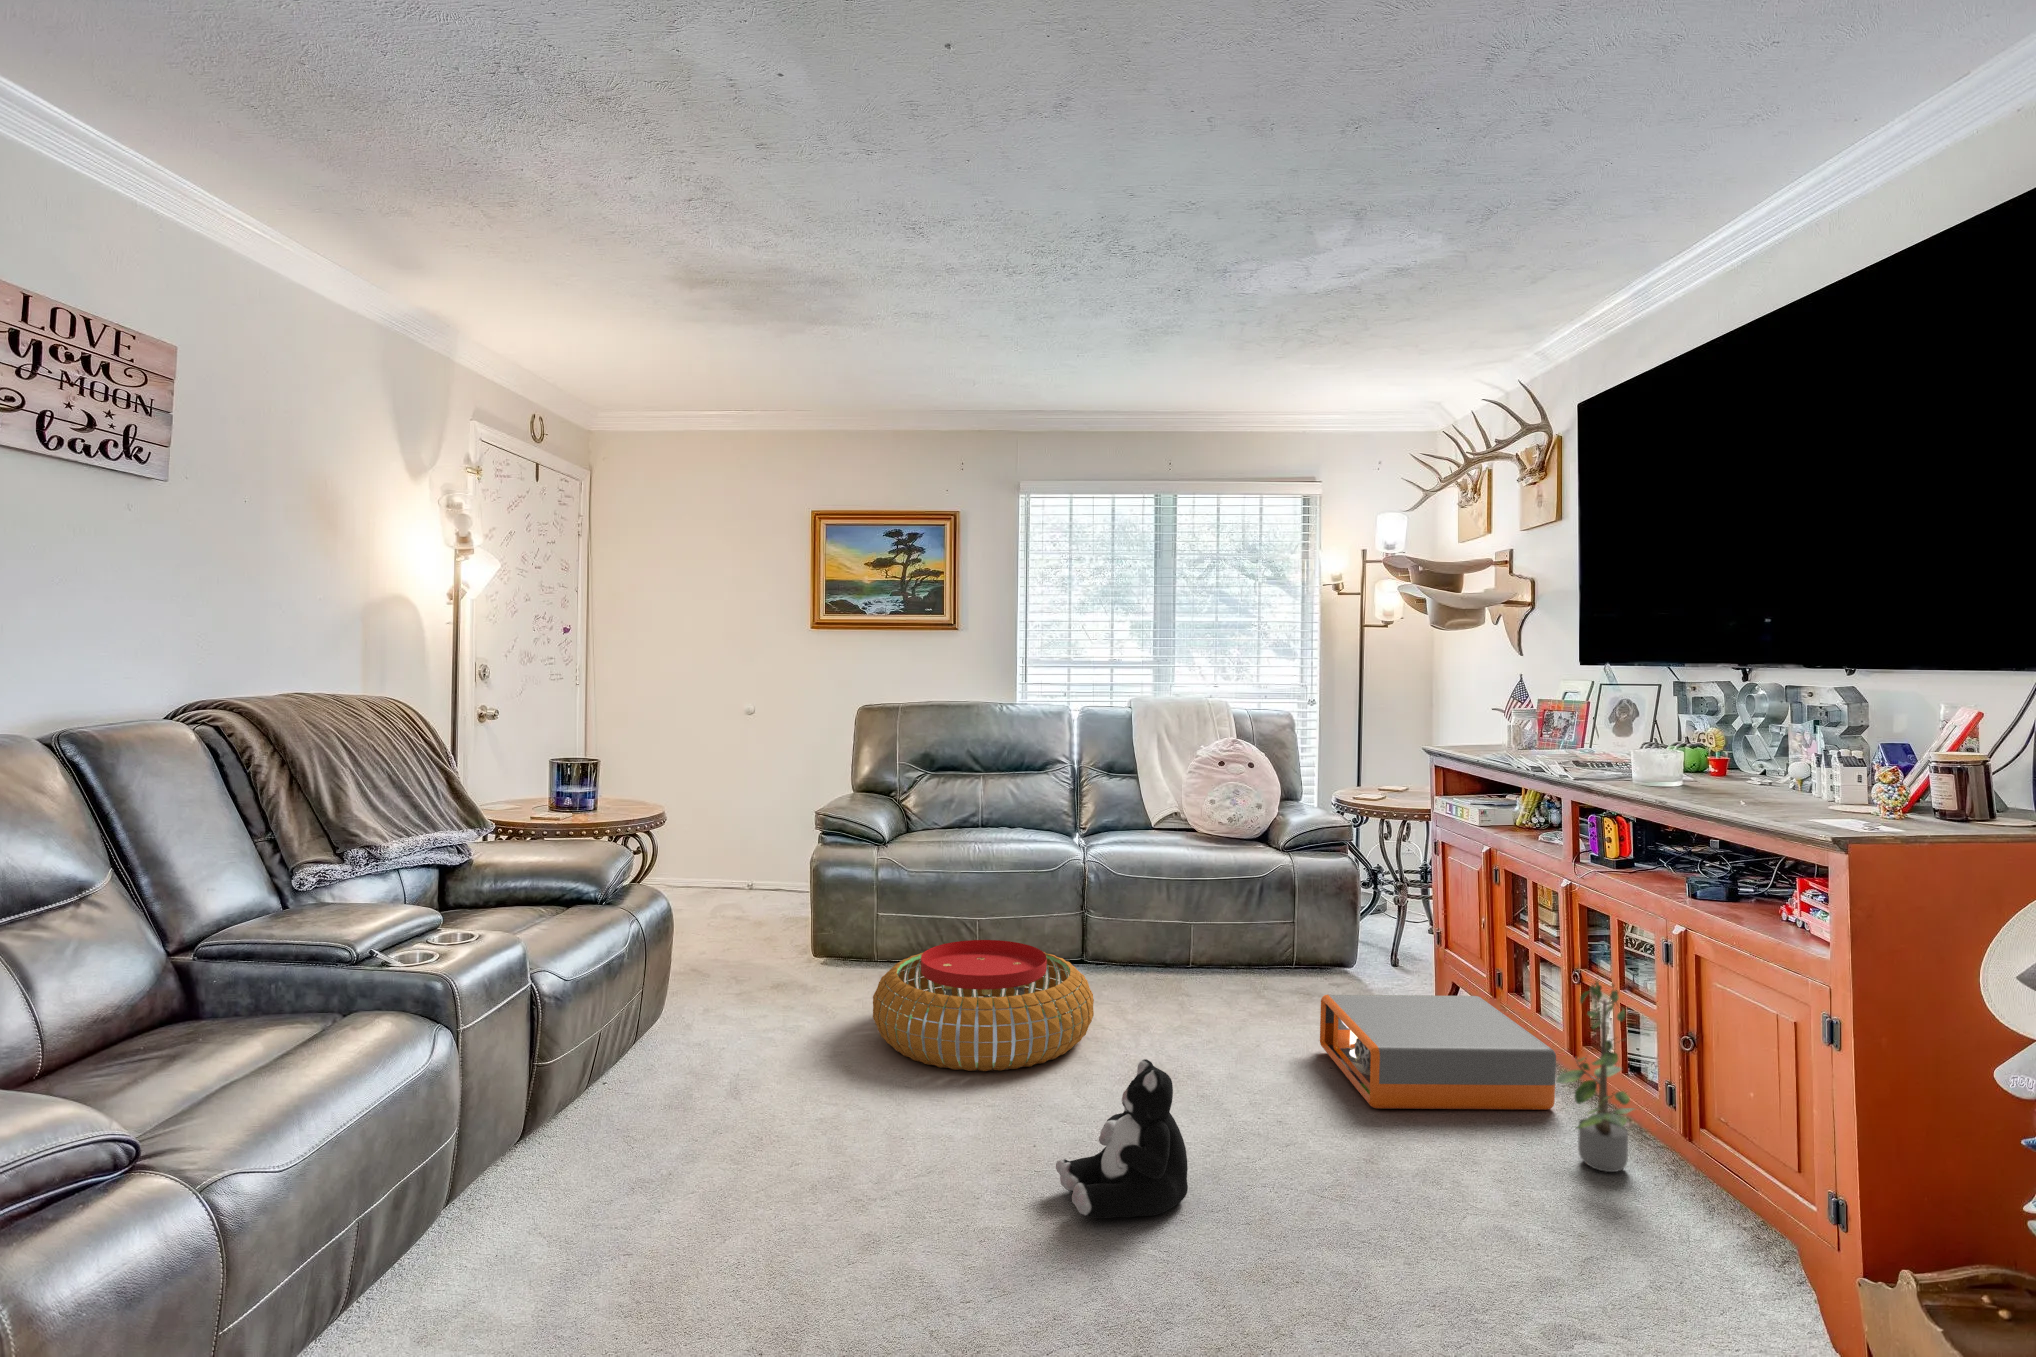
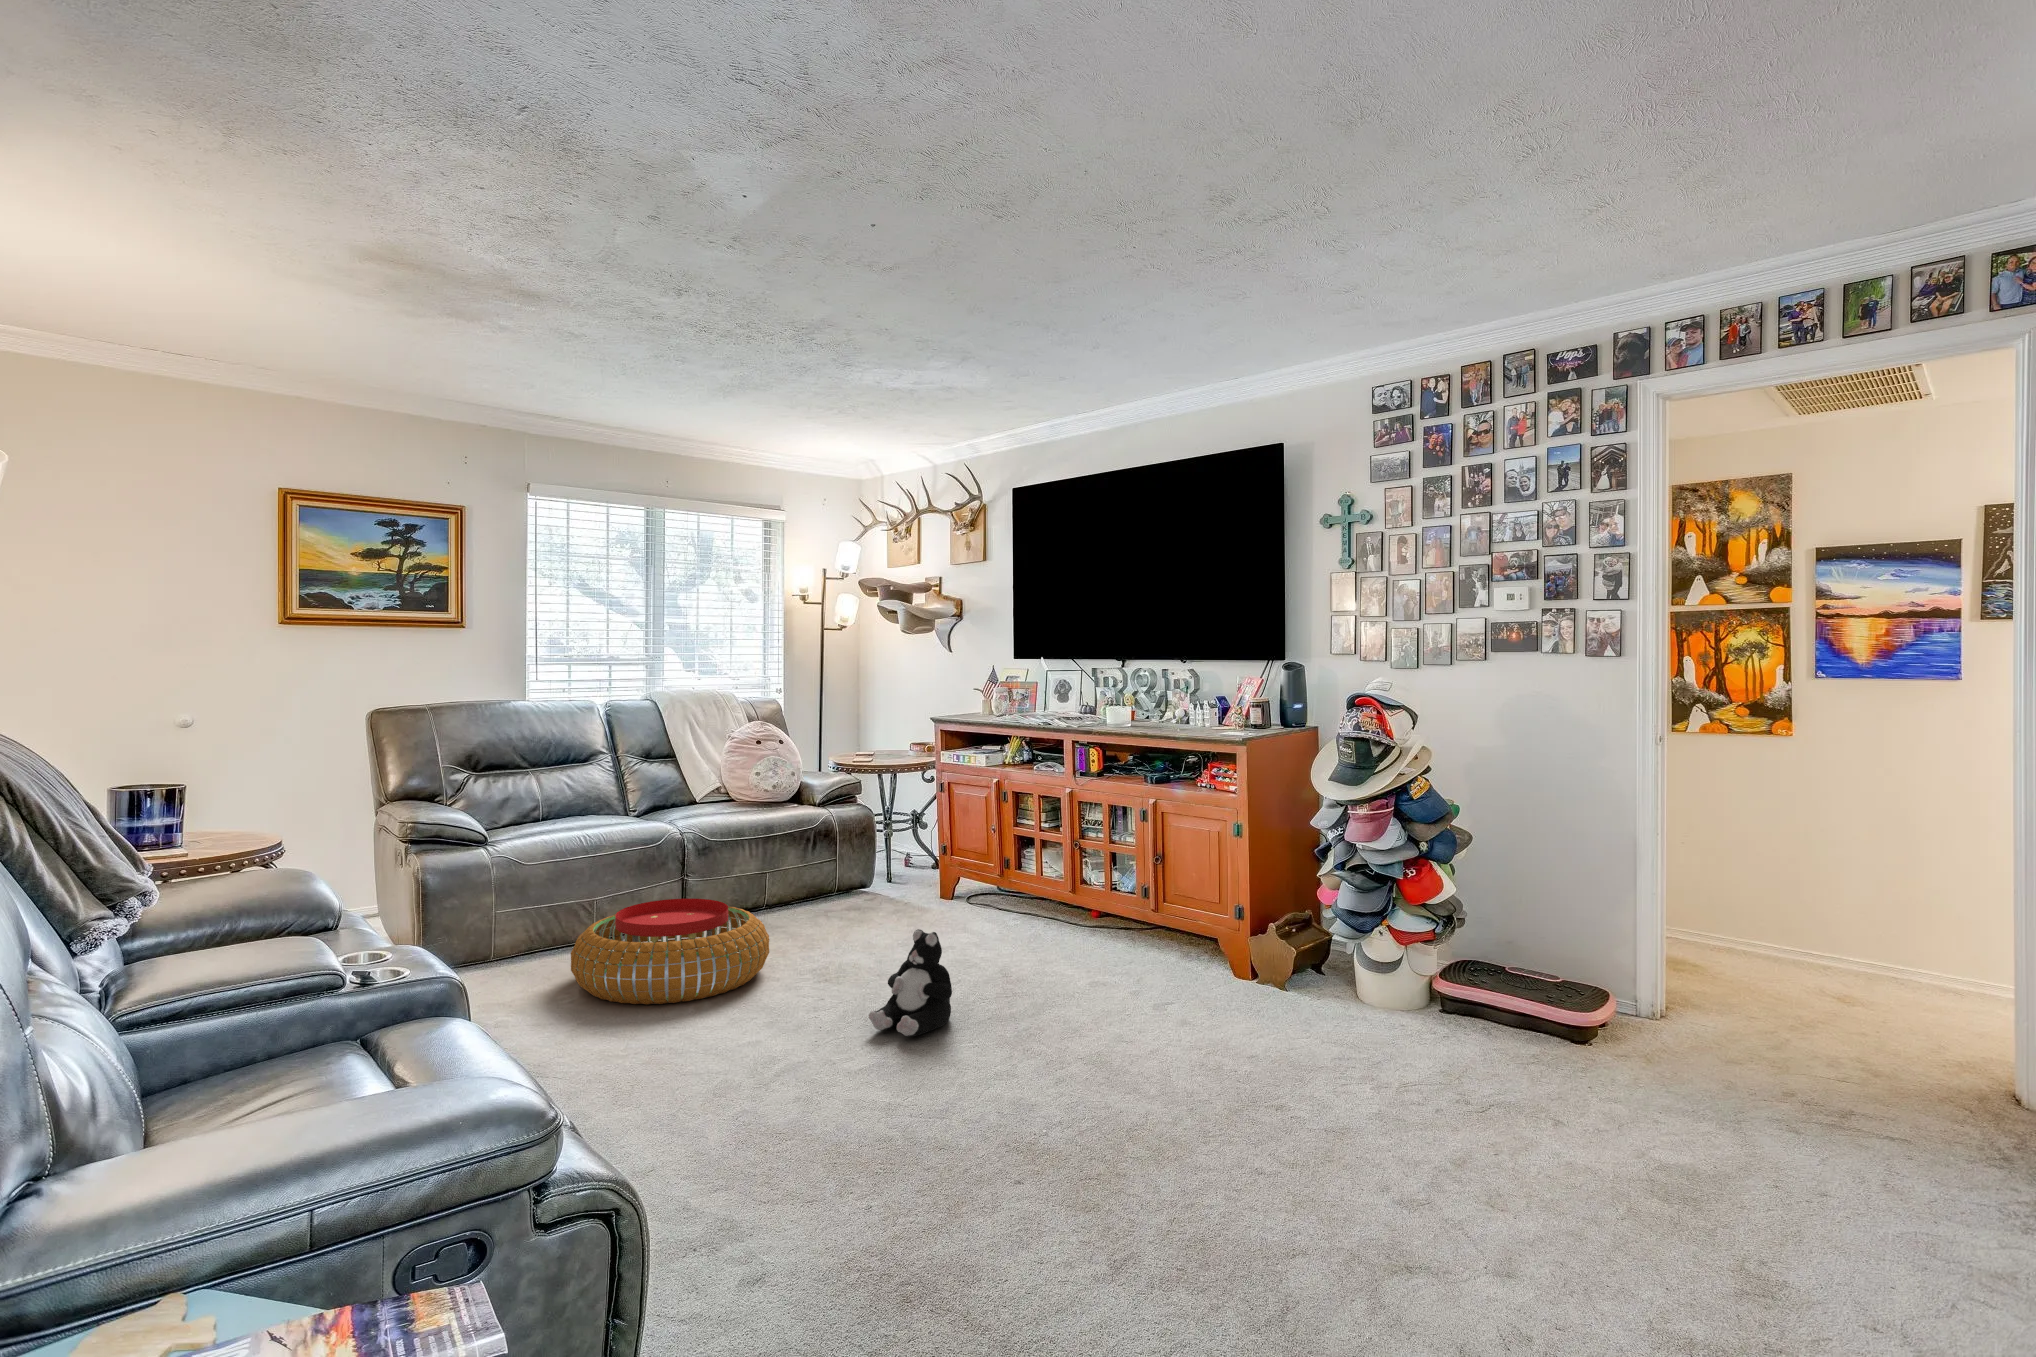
potted plant: present [1557,981,1634,1172] -> none [1081,840,1131,948]
storage box: present [1320,995,1556,1110] -> none [912,878,1062,951]

